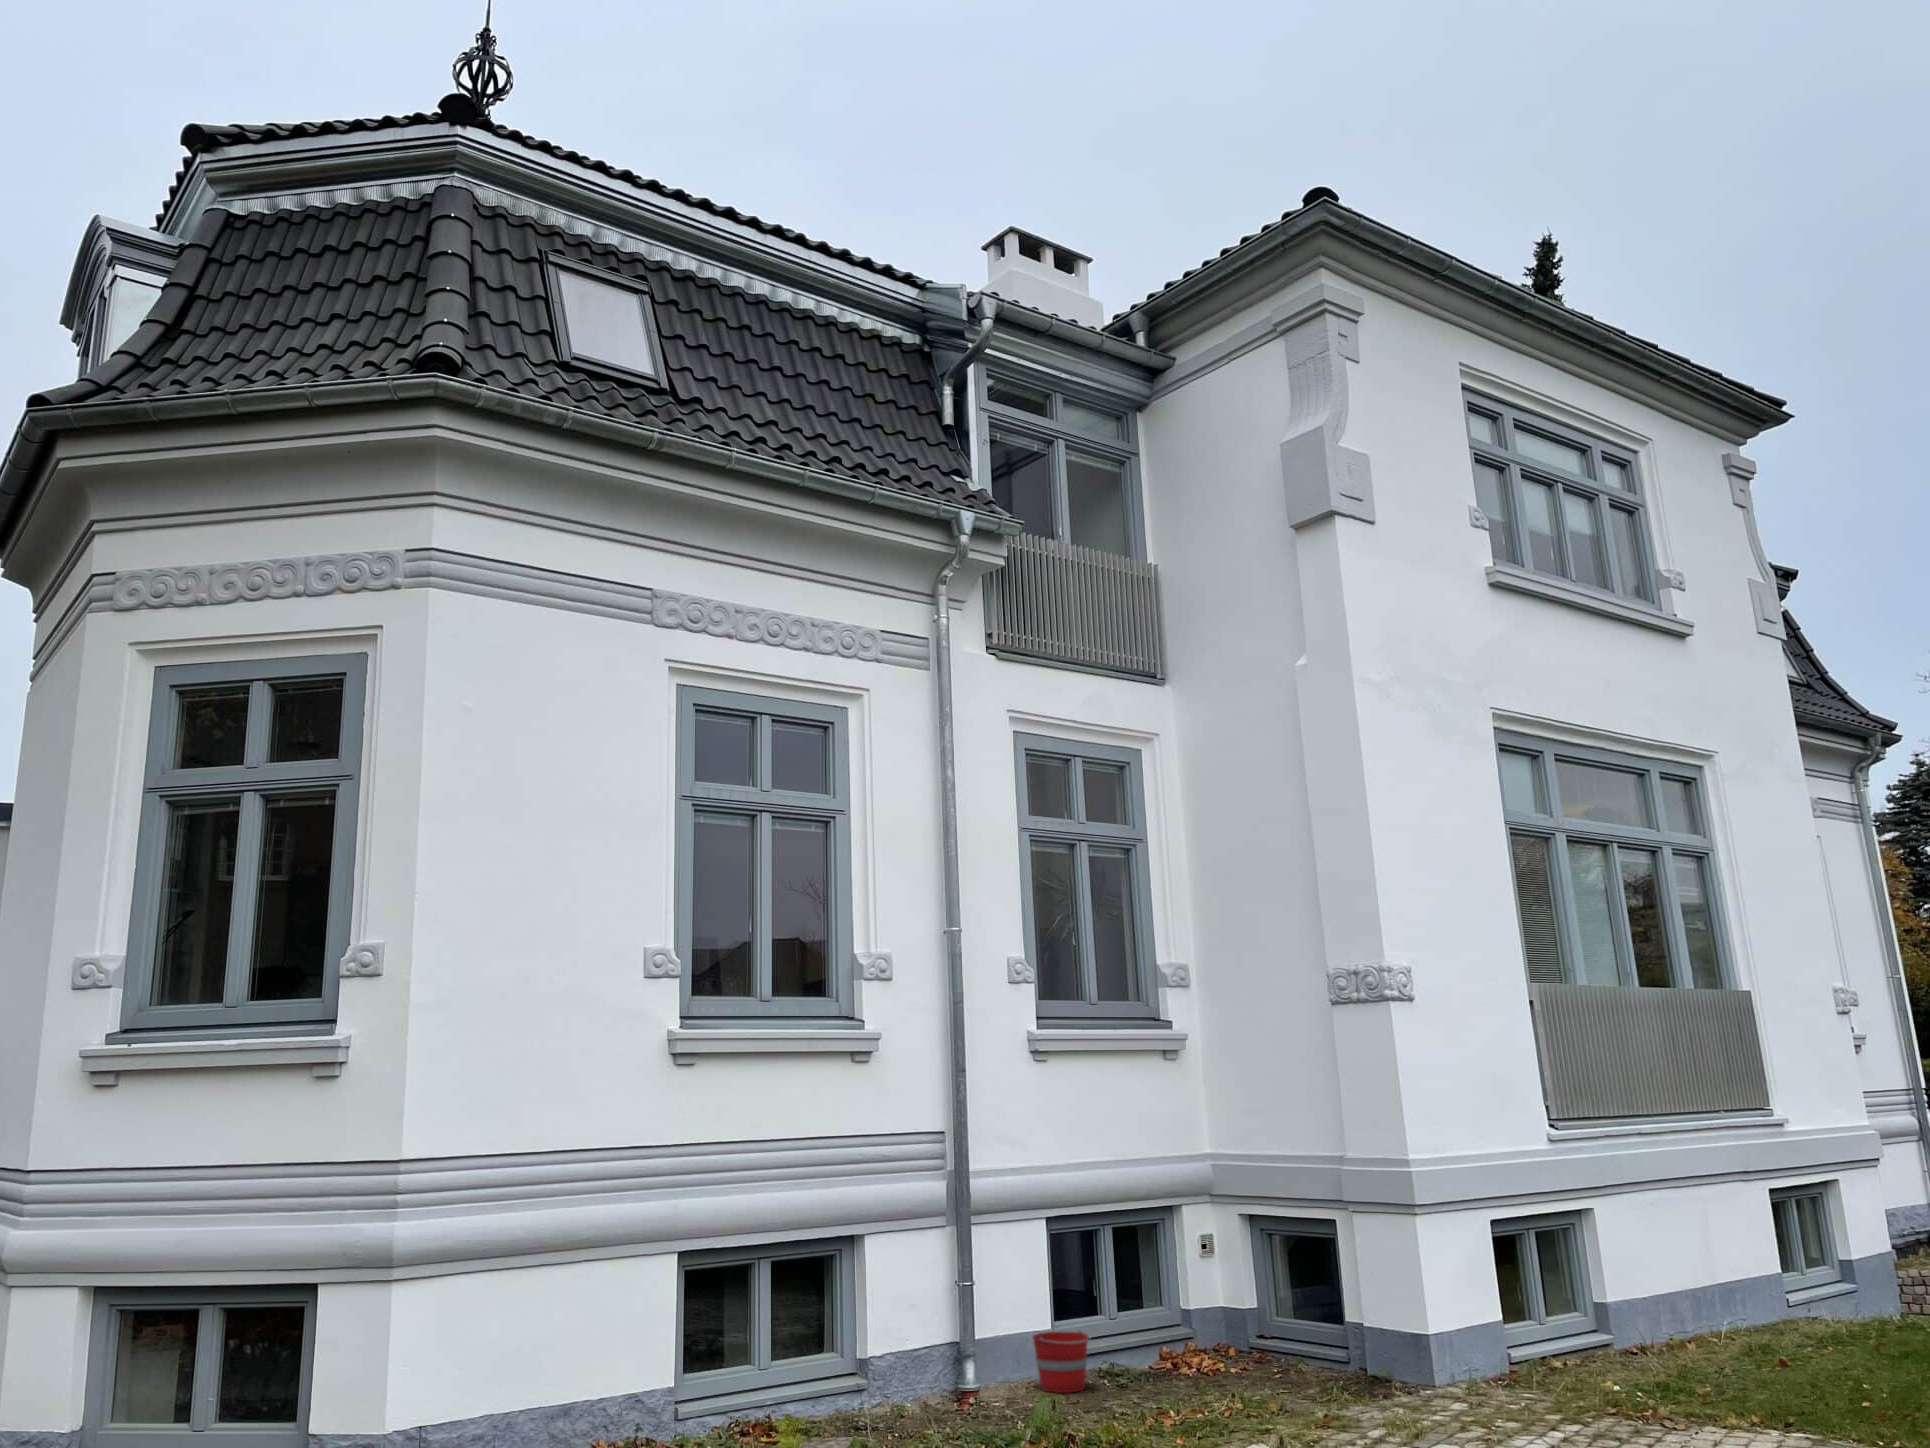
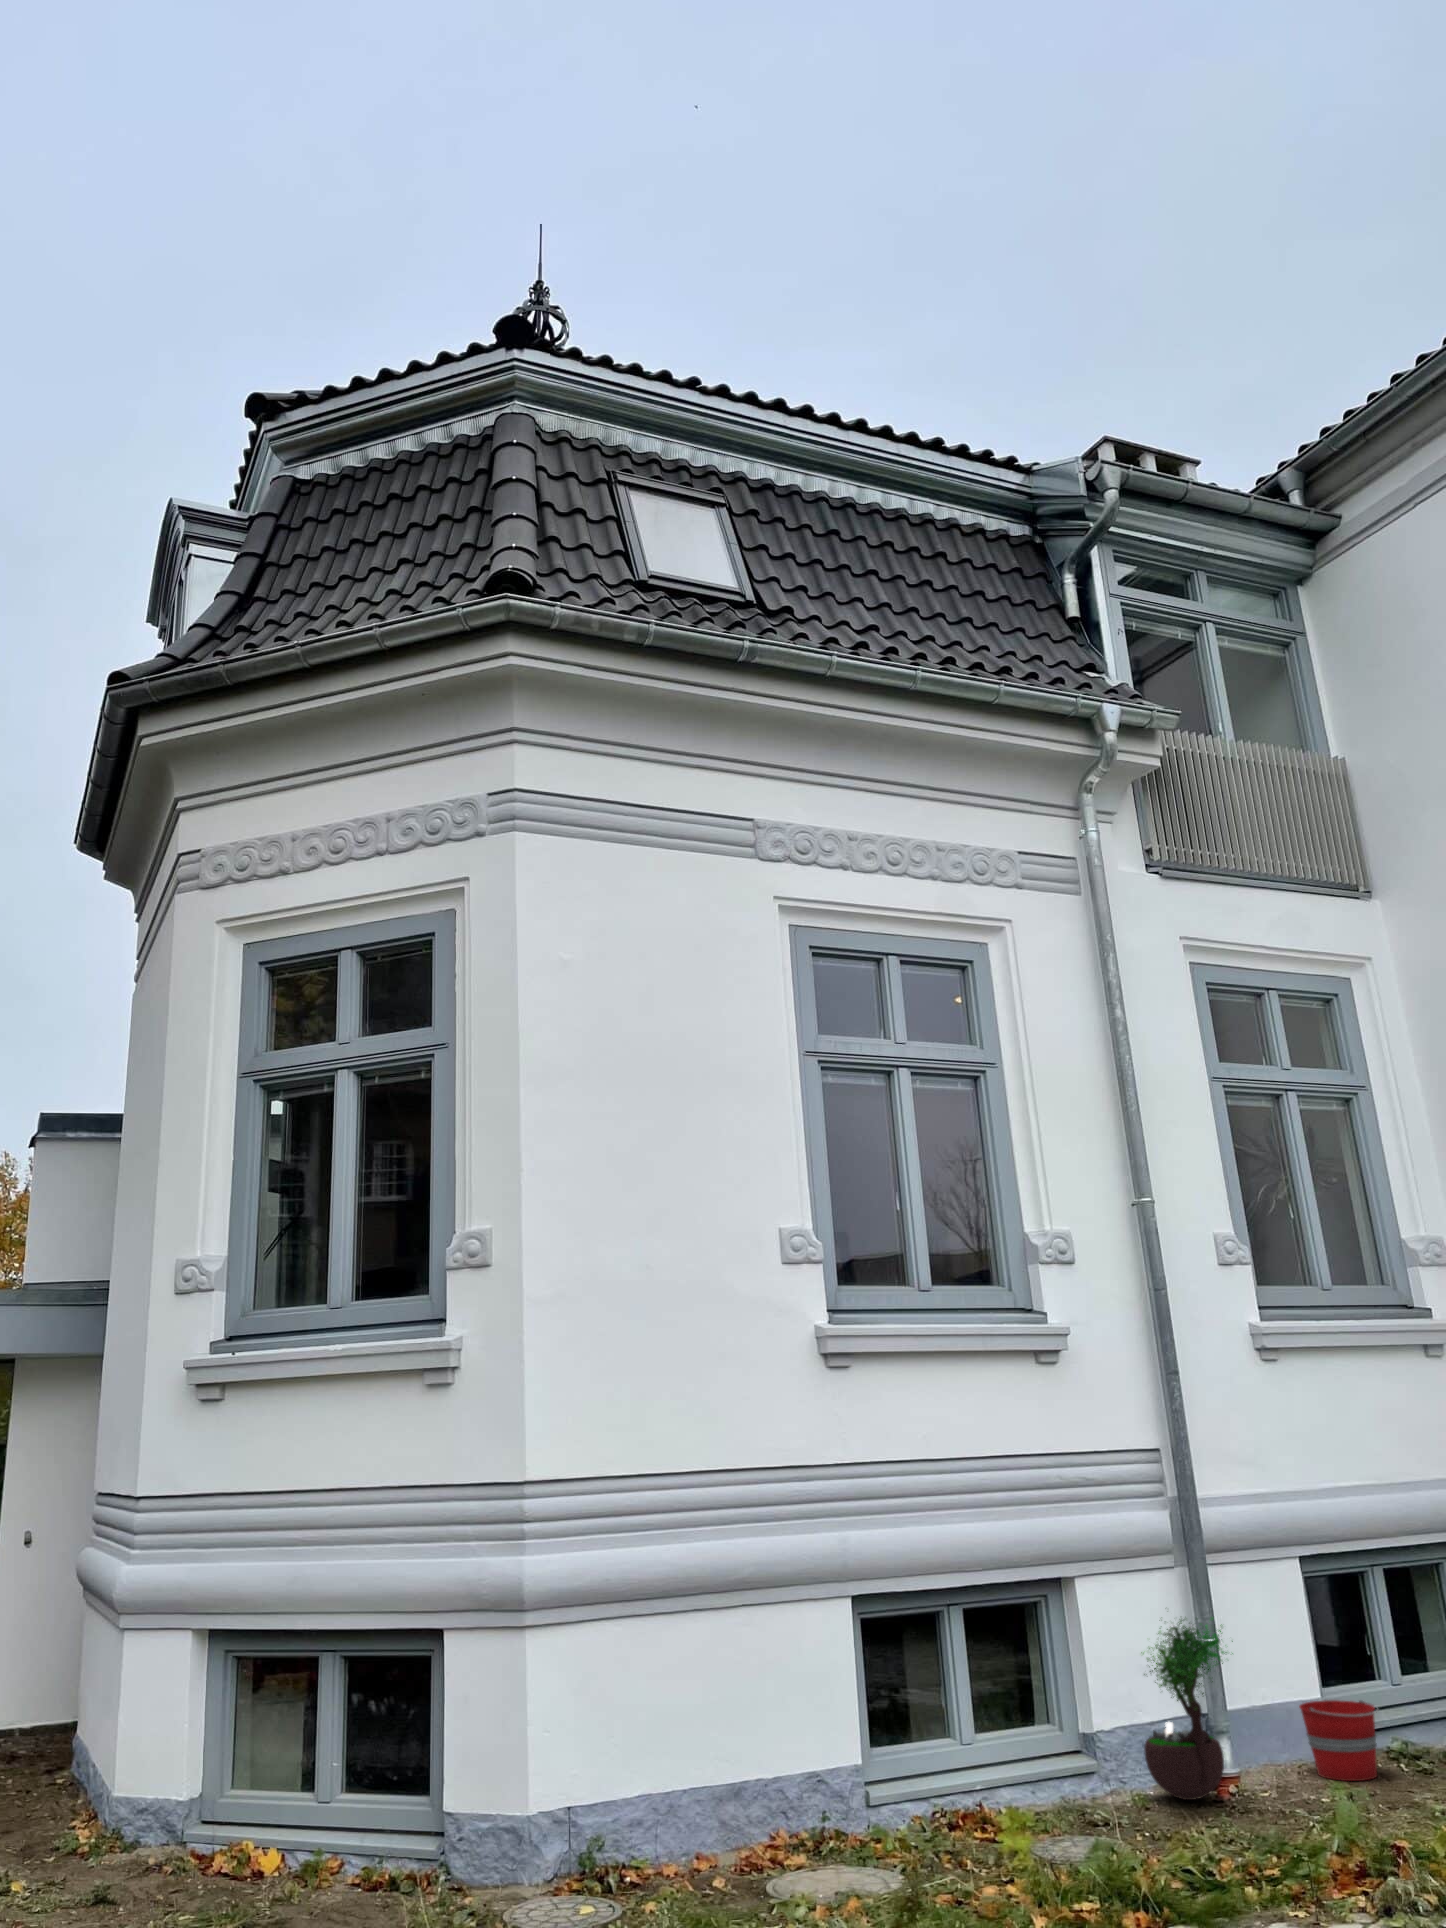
potted tree: none [906,1261,983,1411] -> present [1141,1619,1233,1800]

